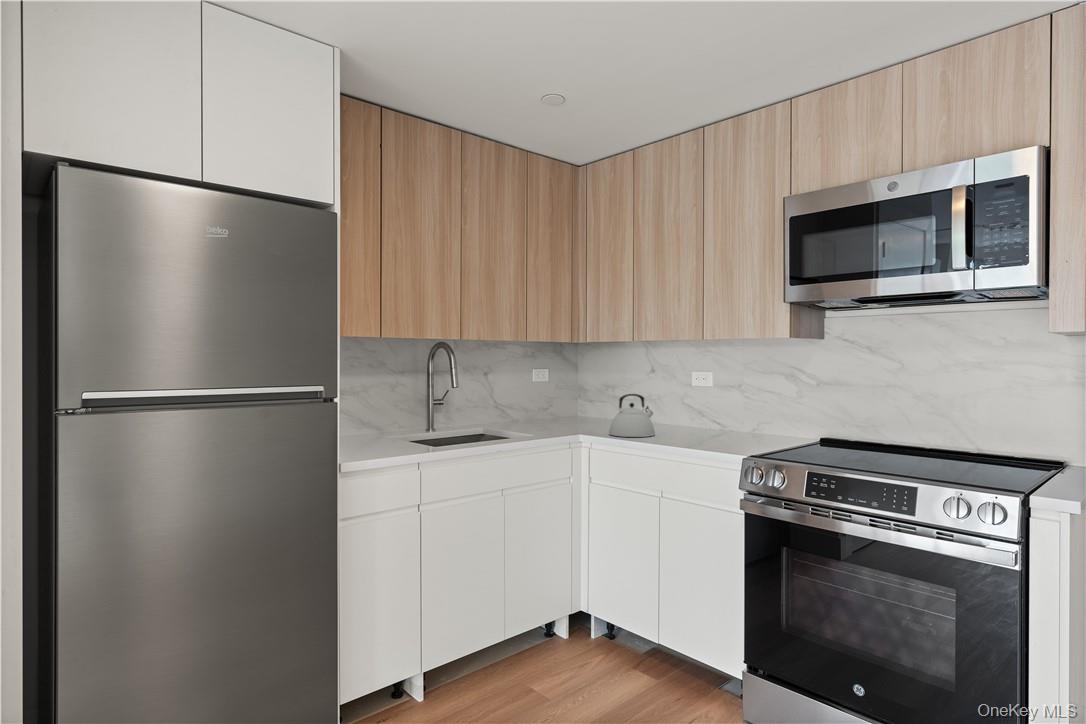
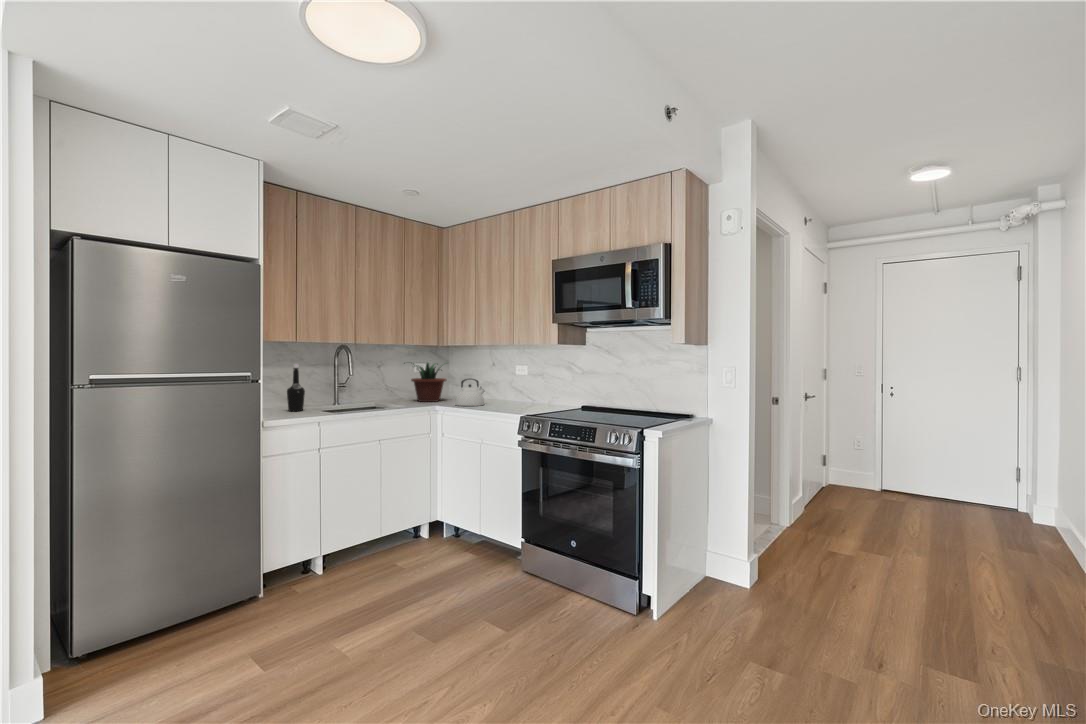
potted plant: none [523,368,589,428] -> present [411,363,446,402]
bottle: none [366,372,392,445] -> present [287,364,305,411]

